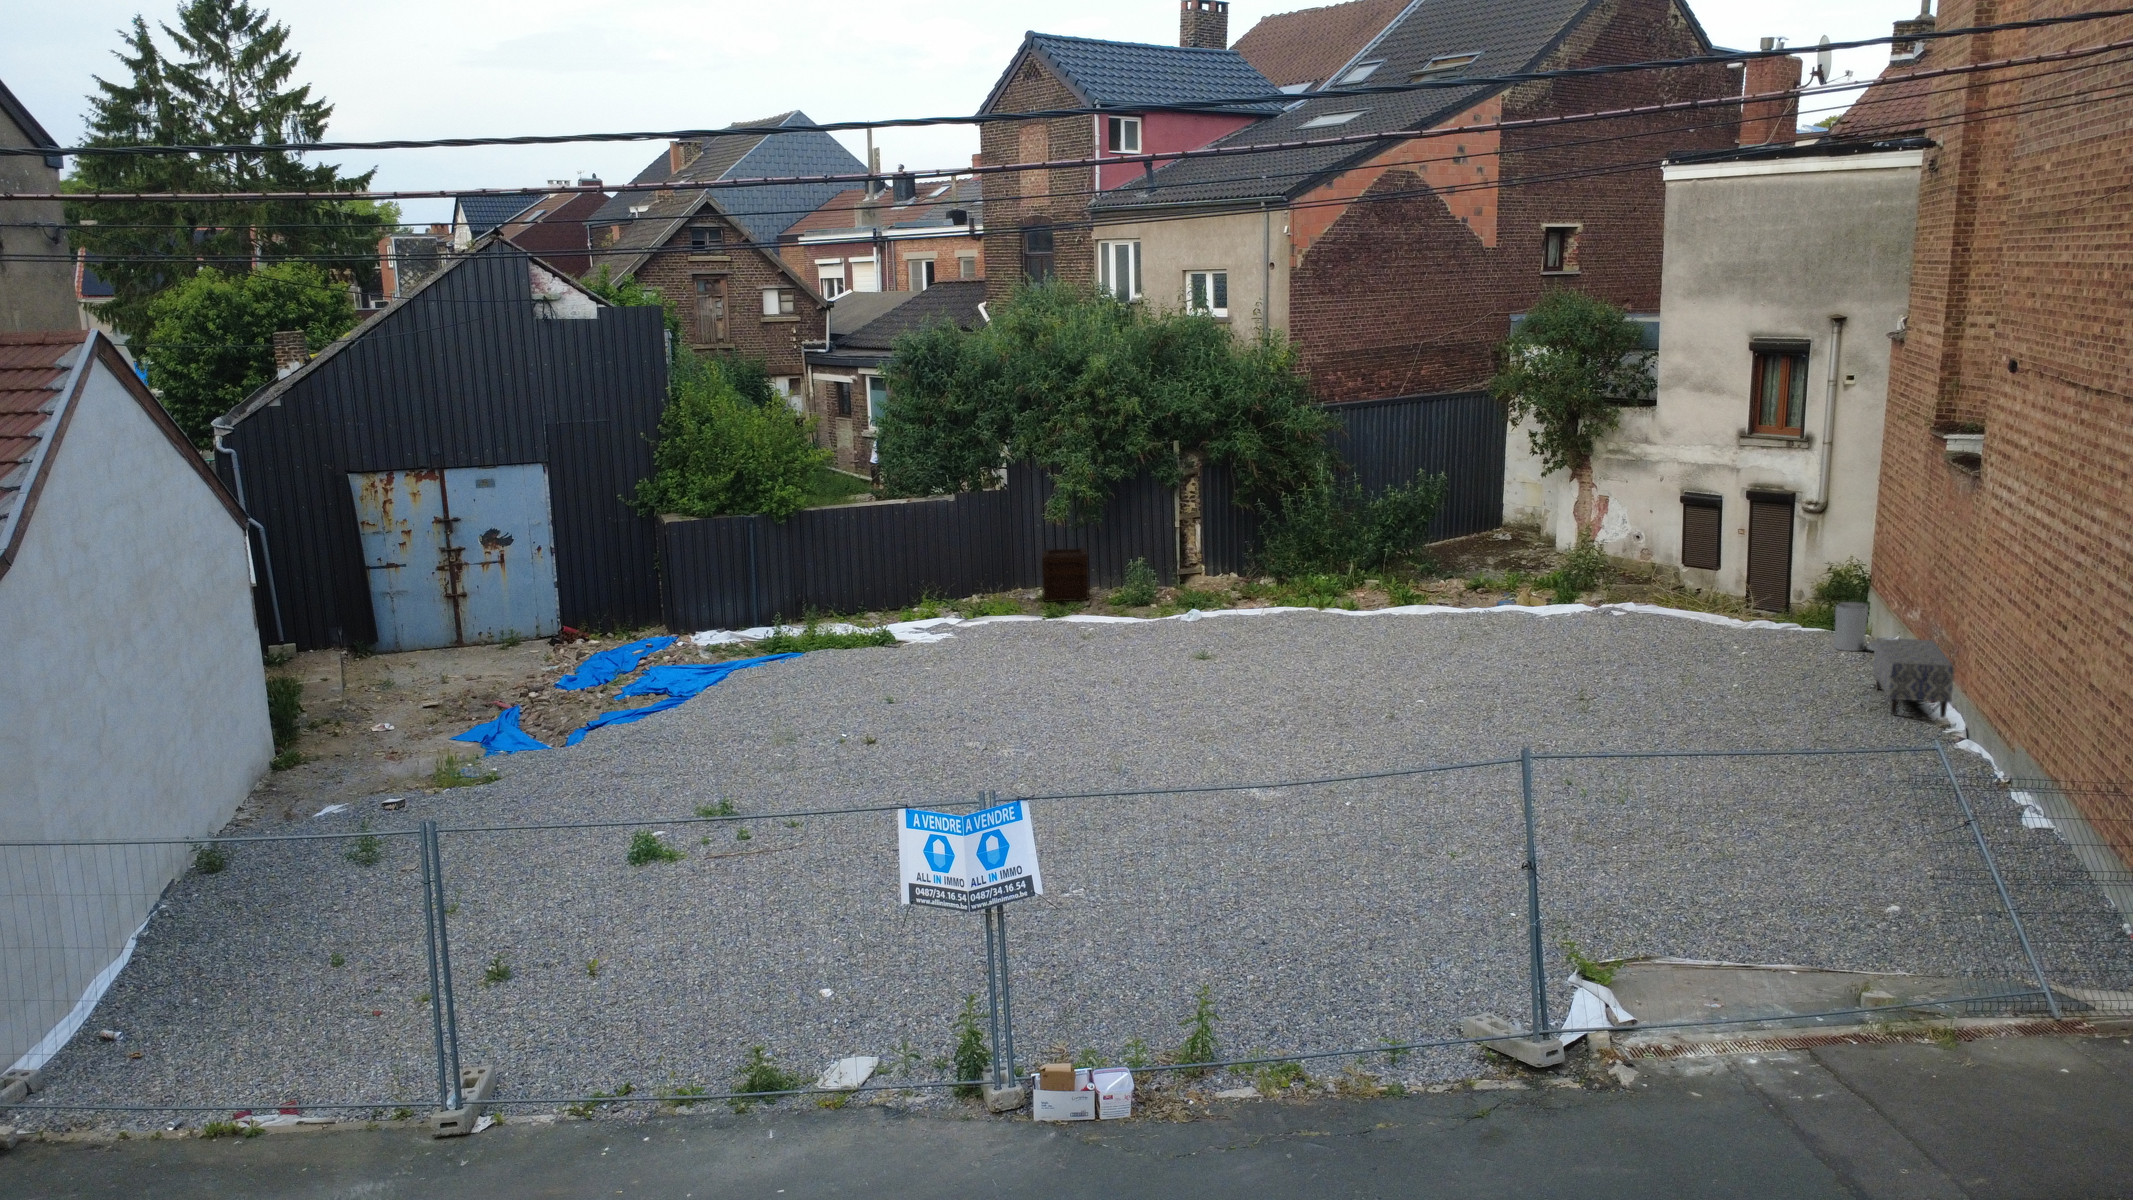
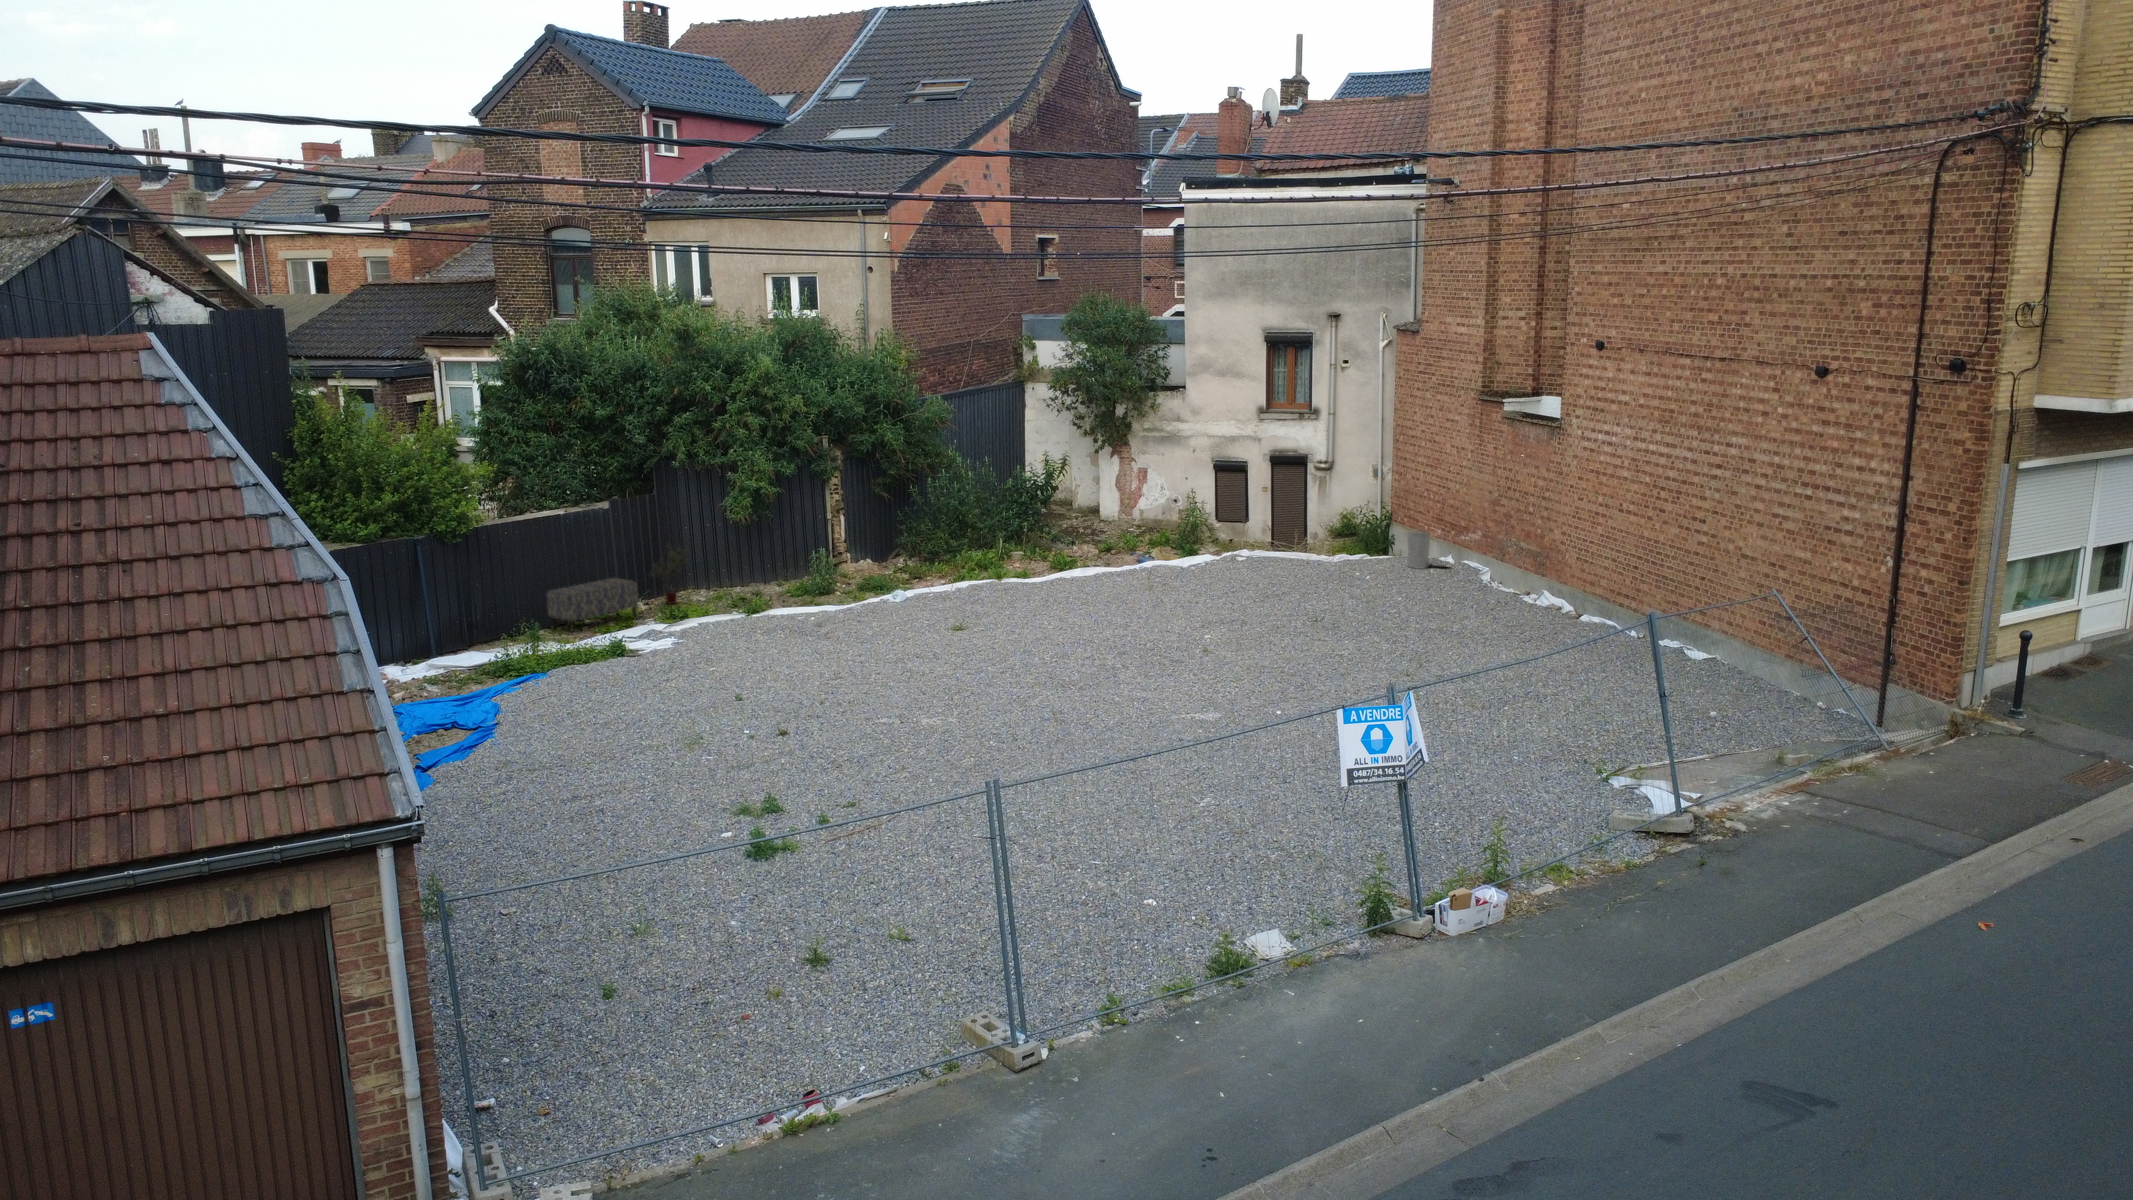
potted tree: none [973,539,1020,600] -> present [650,543,688,604]
wooden crate: present [1042,548,1089,602] -> none [705,545,767,600]
bench: present [1873,638,1954,718] -> present [546,578,639,632]

